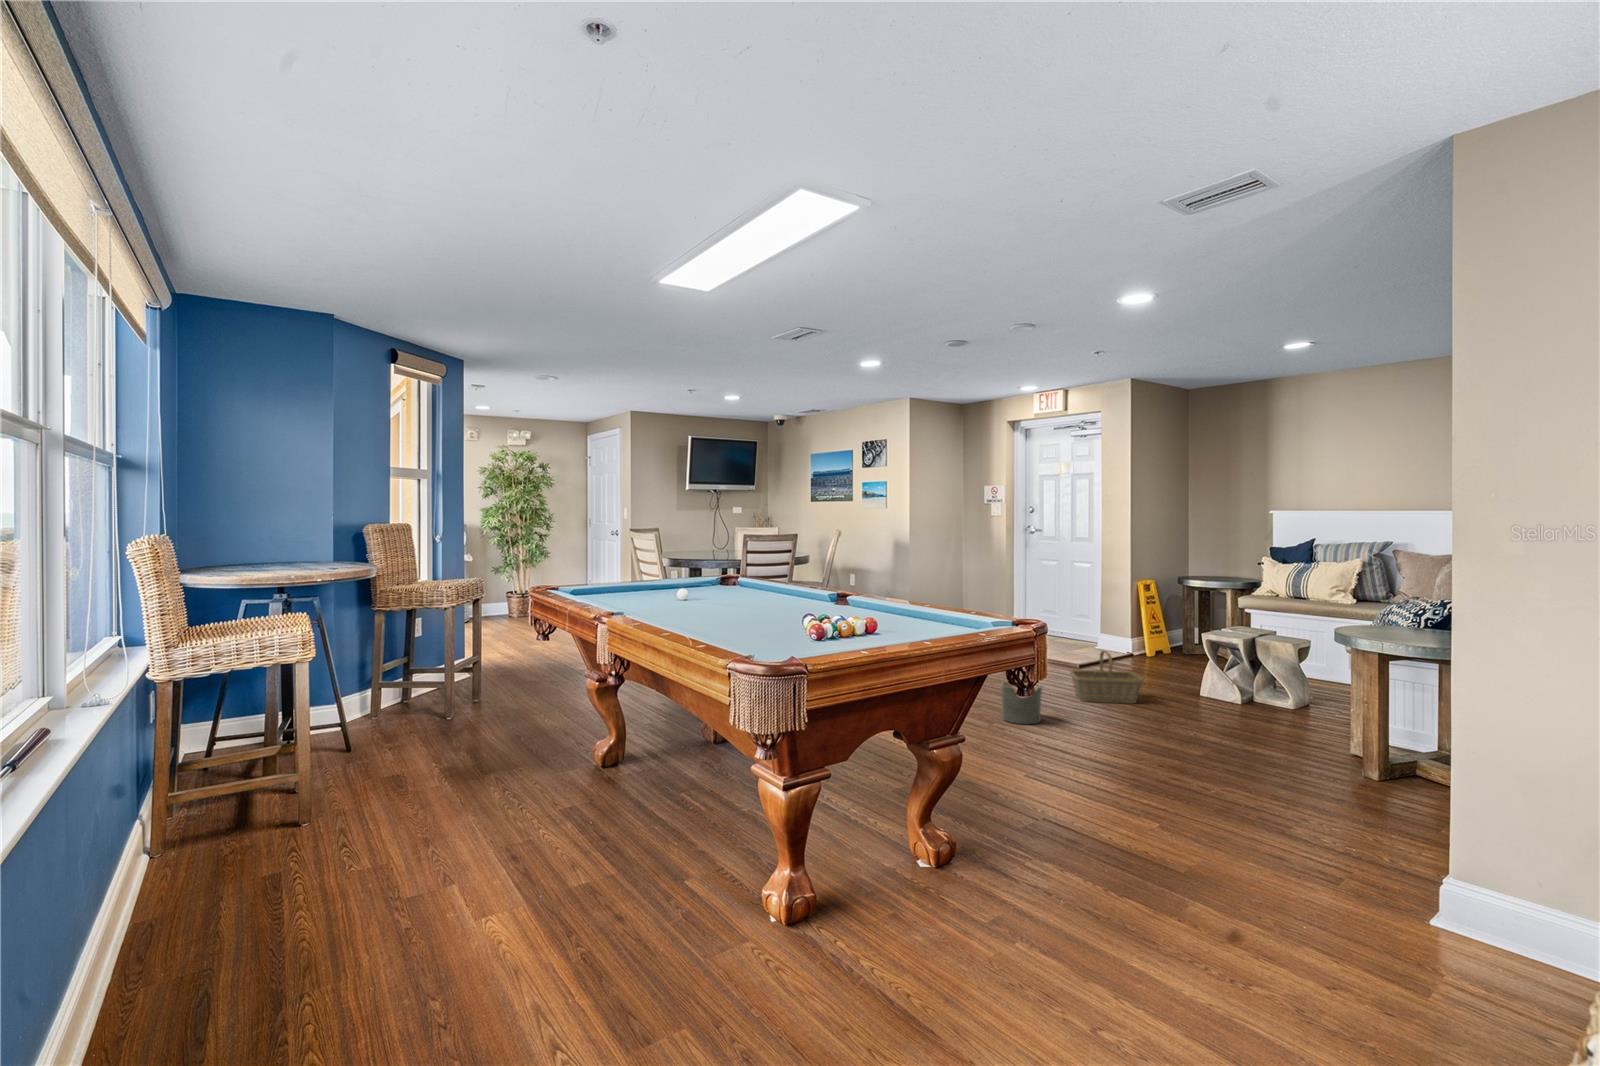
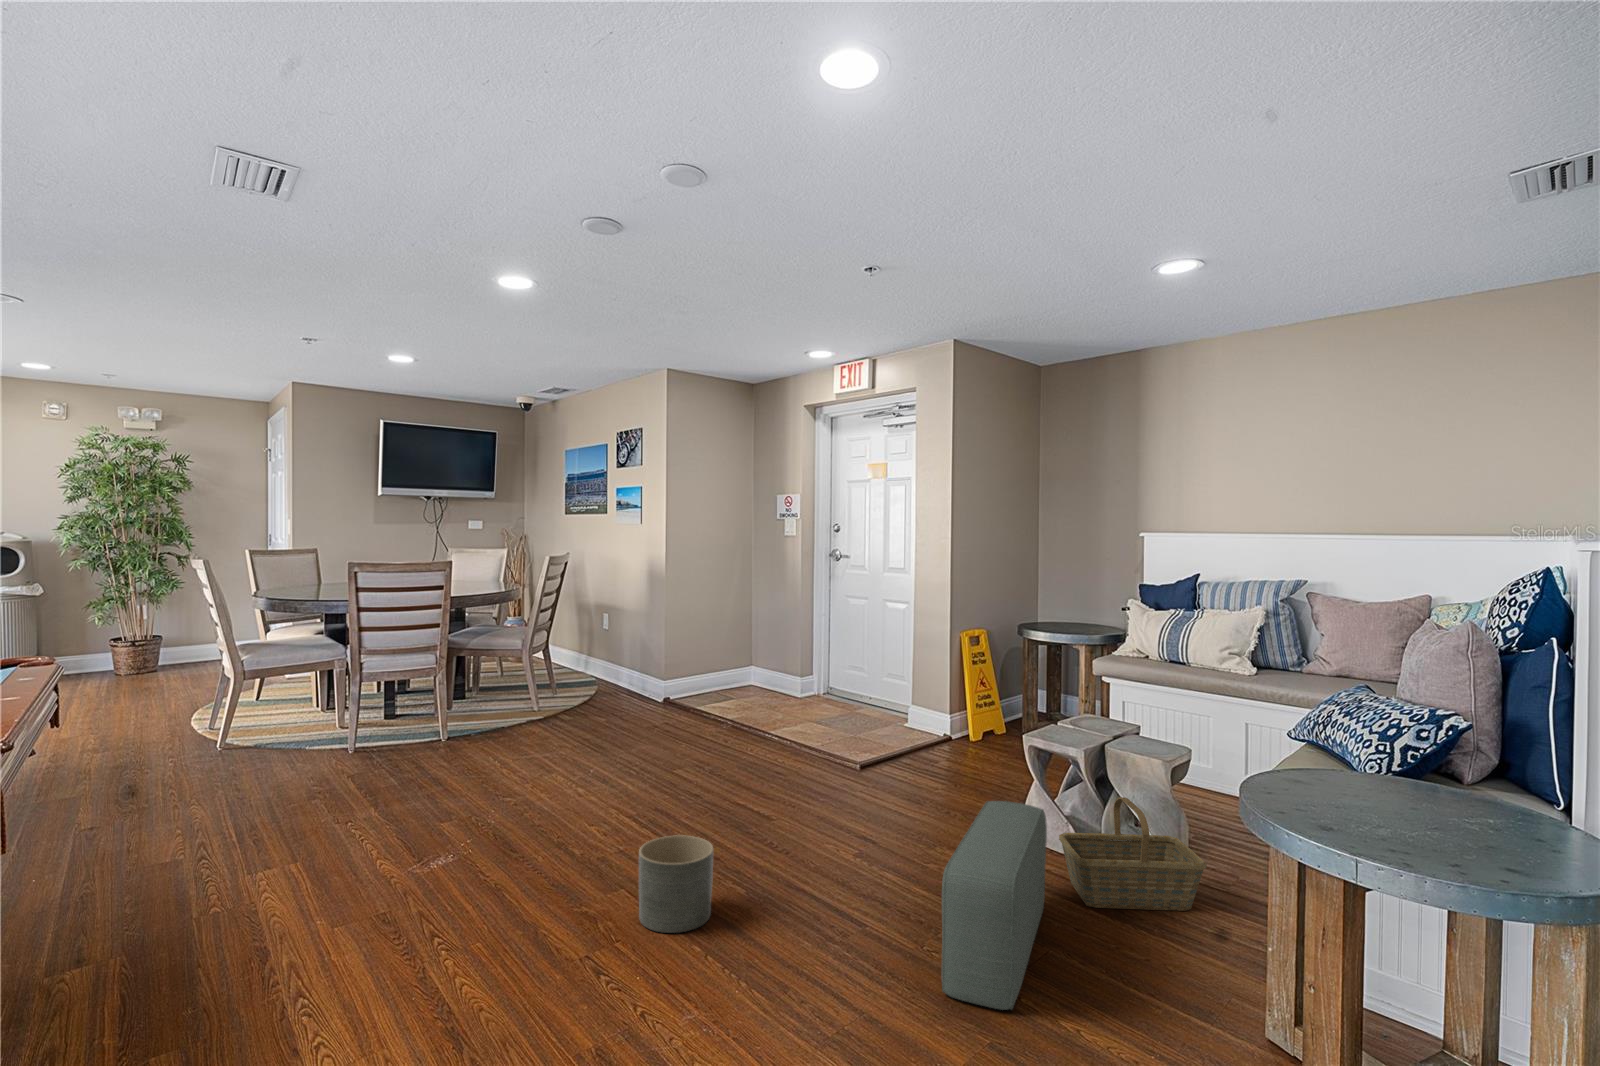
basket: present [1070,651,1143,704] -> present [1059,797,1207,911]
pouf: none [1180,664,1227,750] -> present [942,801,1047,1010]

